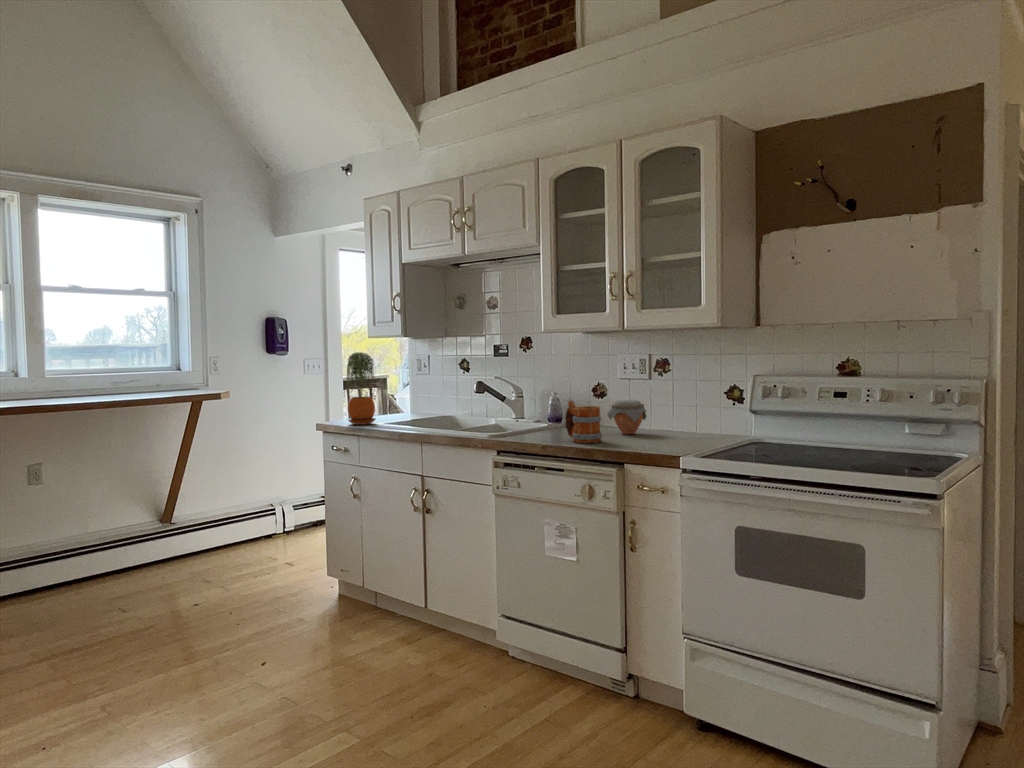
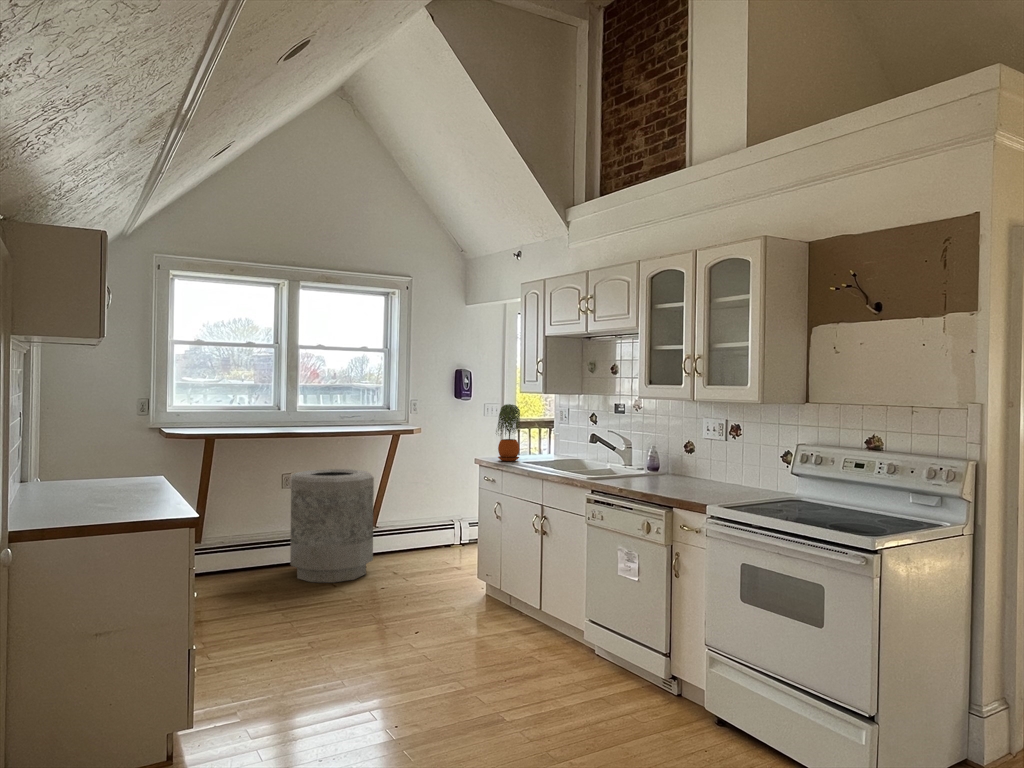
mug: present [565,400,602,443] -> none [644,454,671,490]
jar: present [608,400,646,434] -> none [685,457,718,485]
trash can: none [46,452,176,609] -> present [290,469,374,583]

